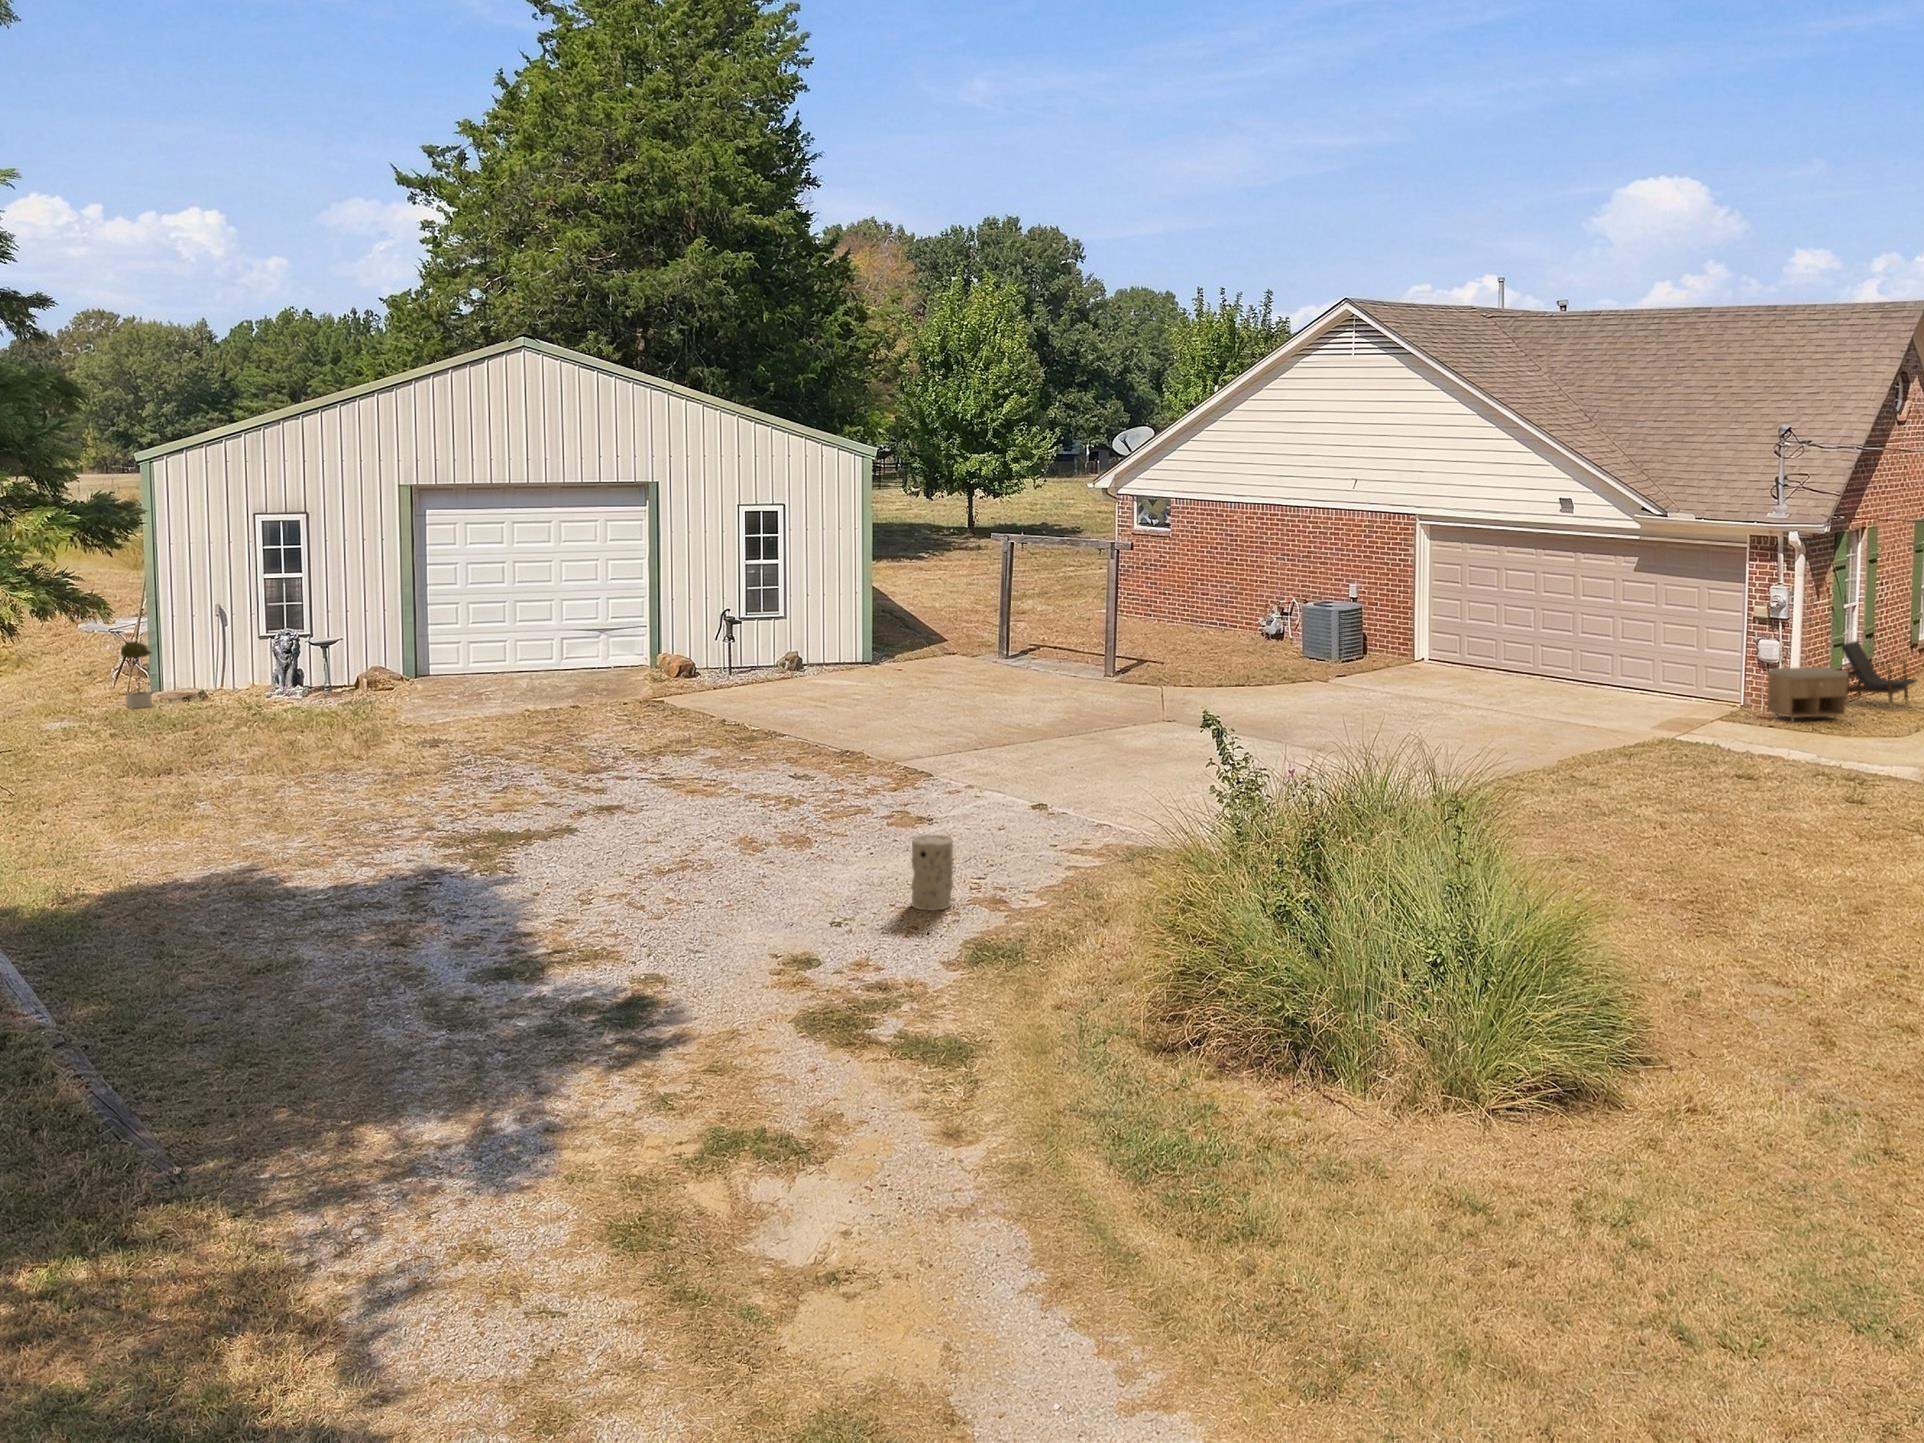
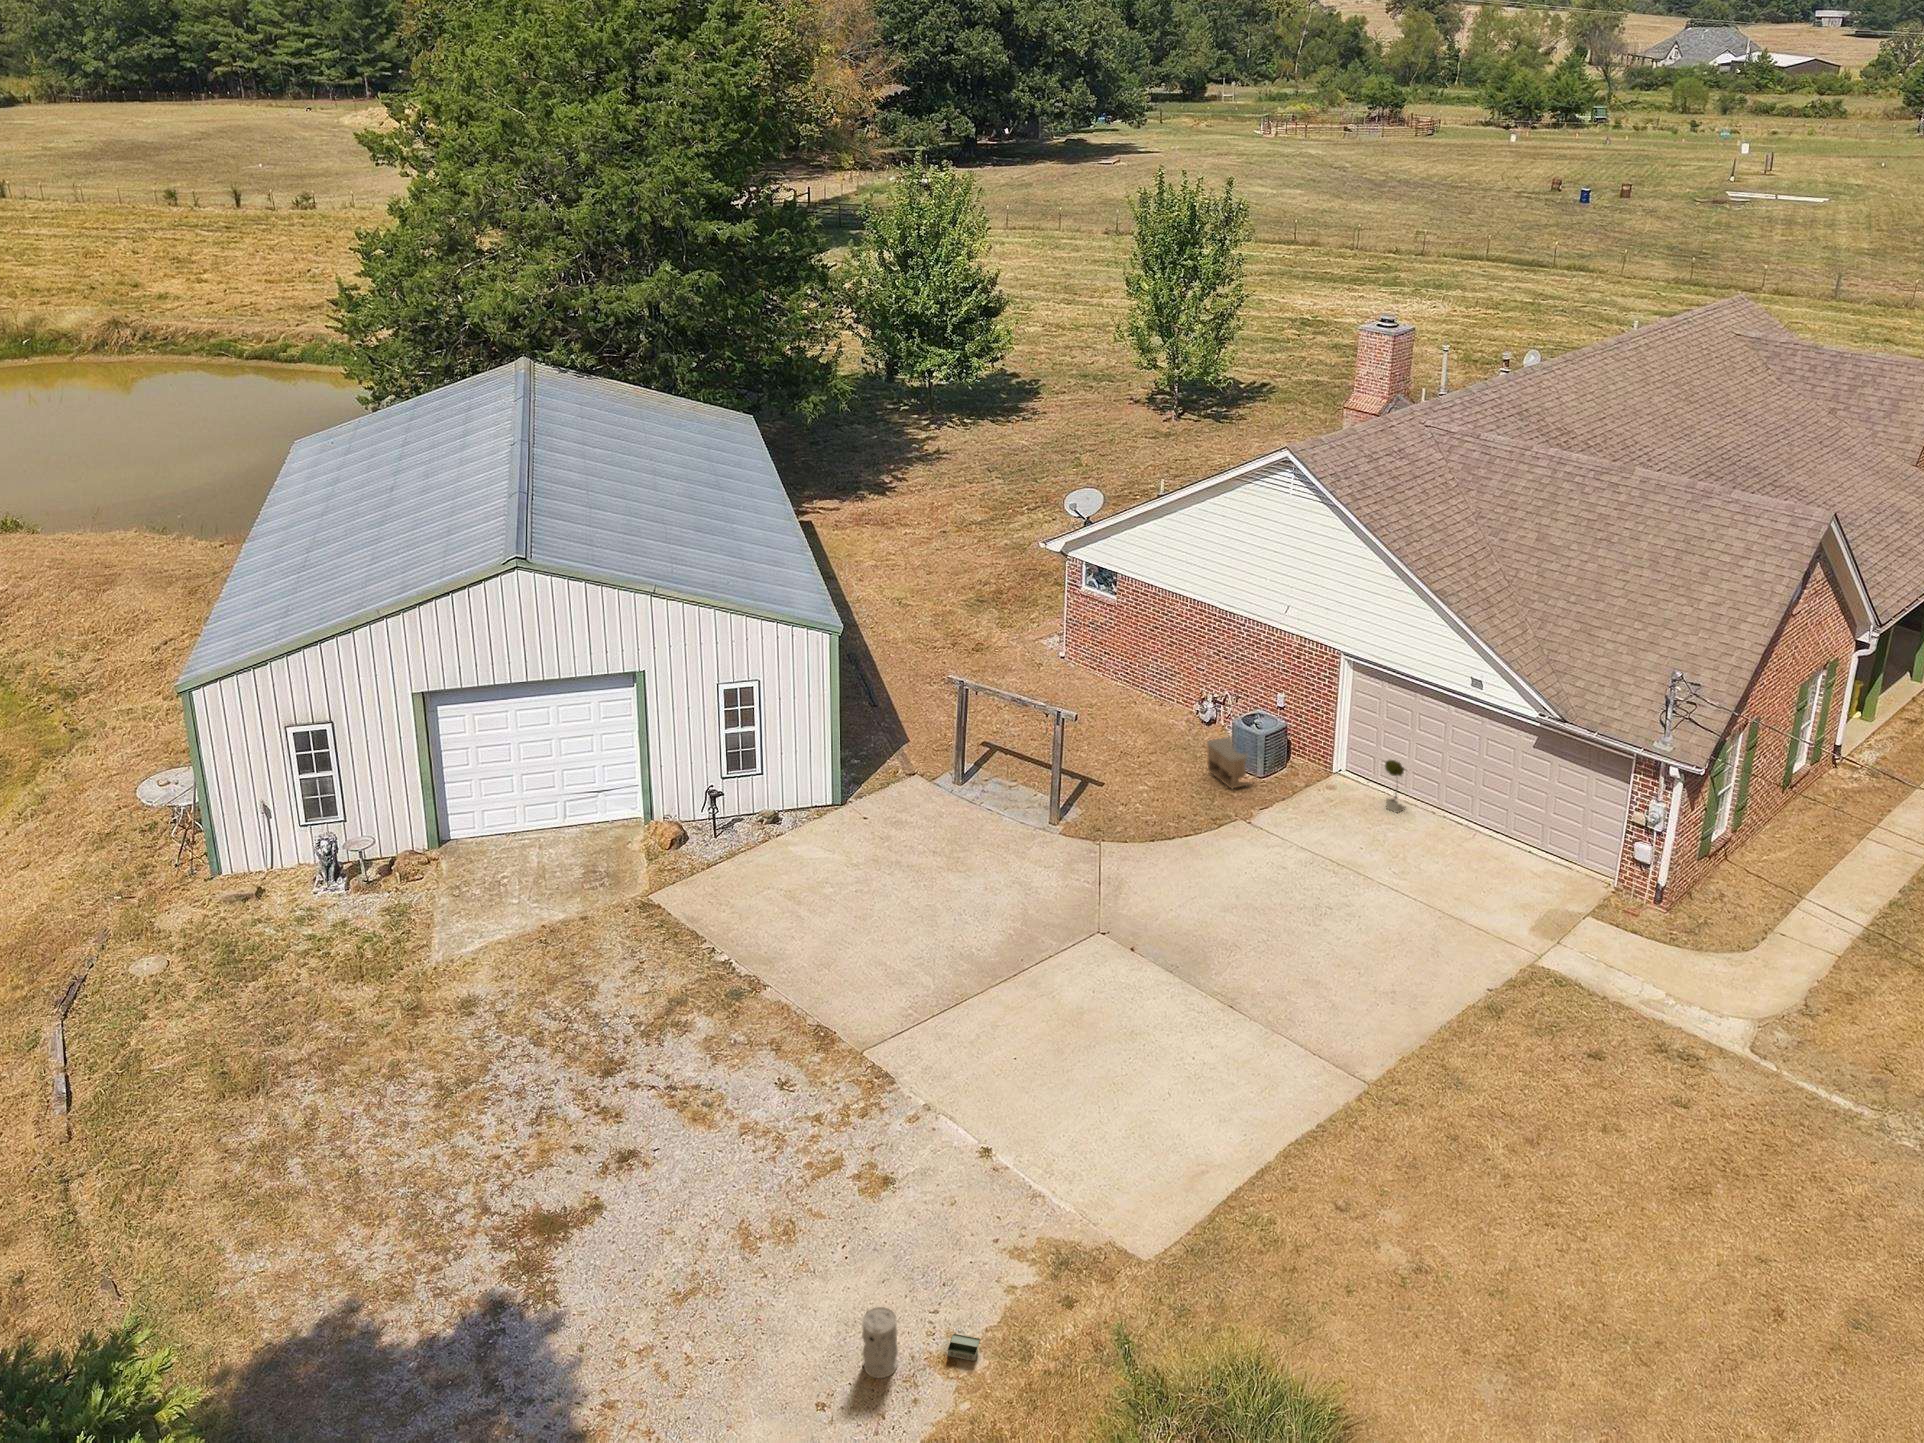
potted tree: present [121,641,152,709] -> present [1385,760,1406,813]
lounge chair: present [1842,641,1916,709] -> none [1712,819,1780,897]
storage bench: present [1767,667,1848,721] -> present [1207,737,1253,789]
toolbox: none [1013,884,1052,903] -> present [948,1334,980,1361]

